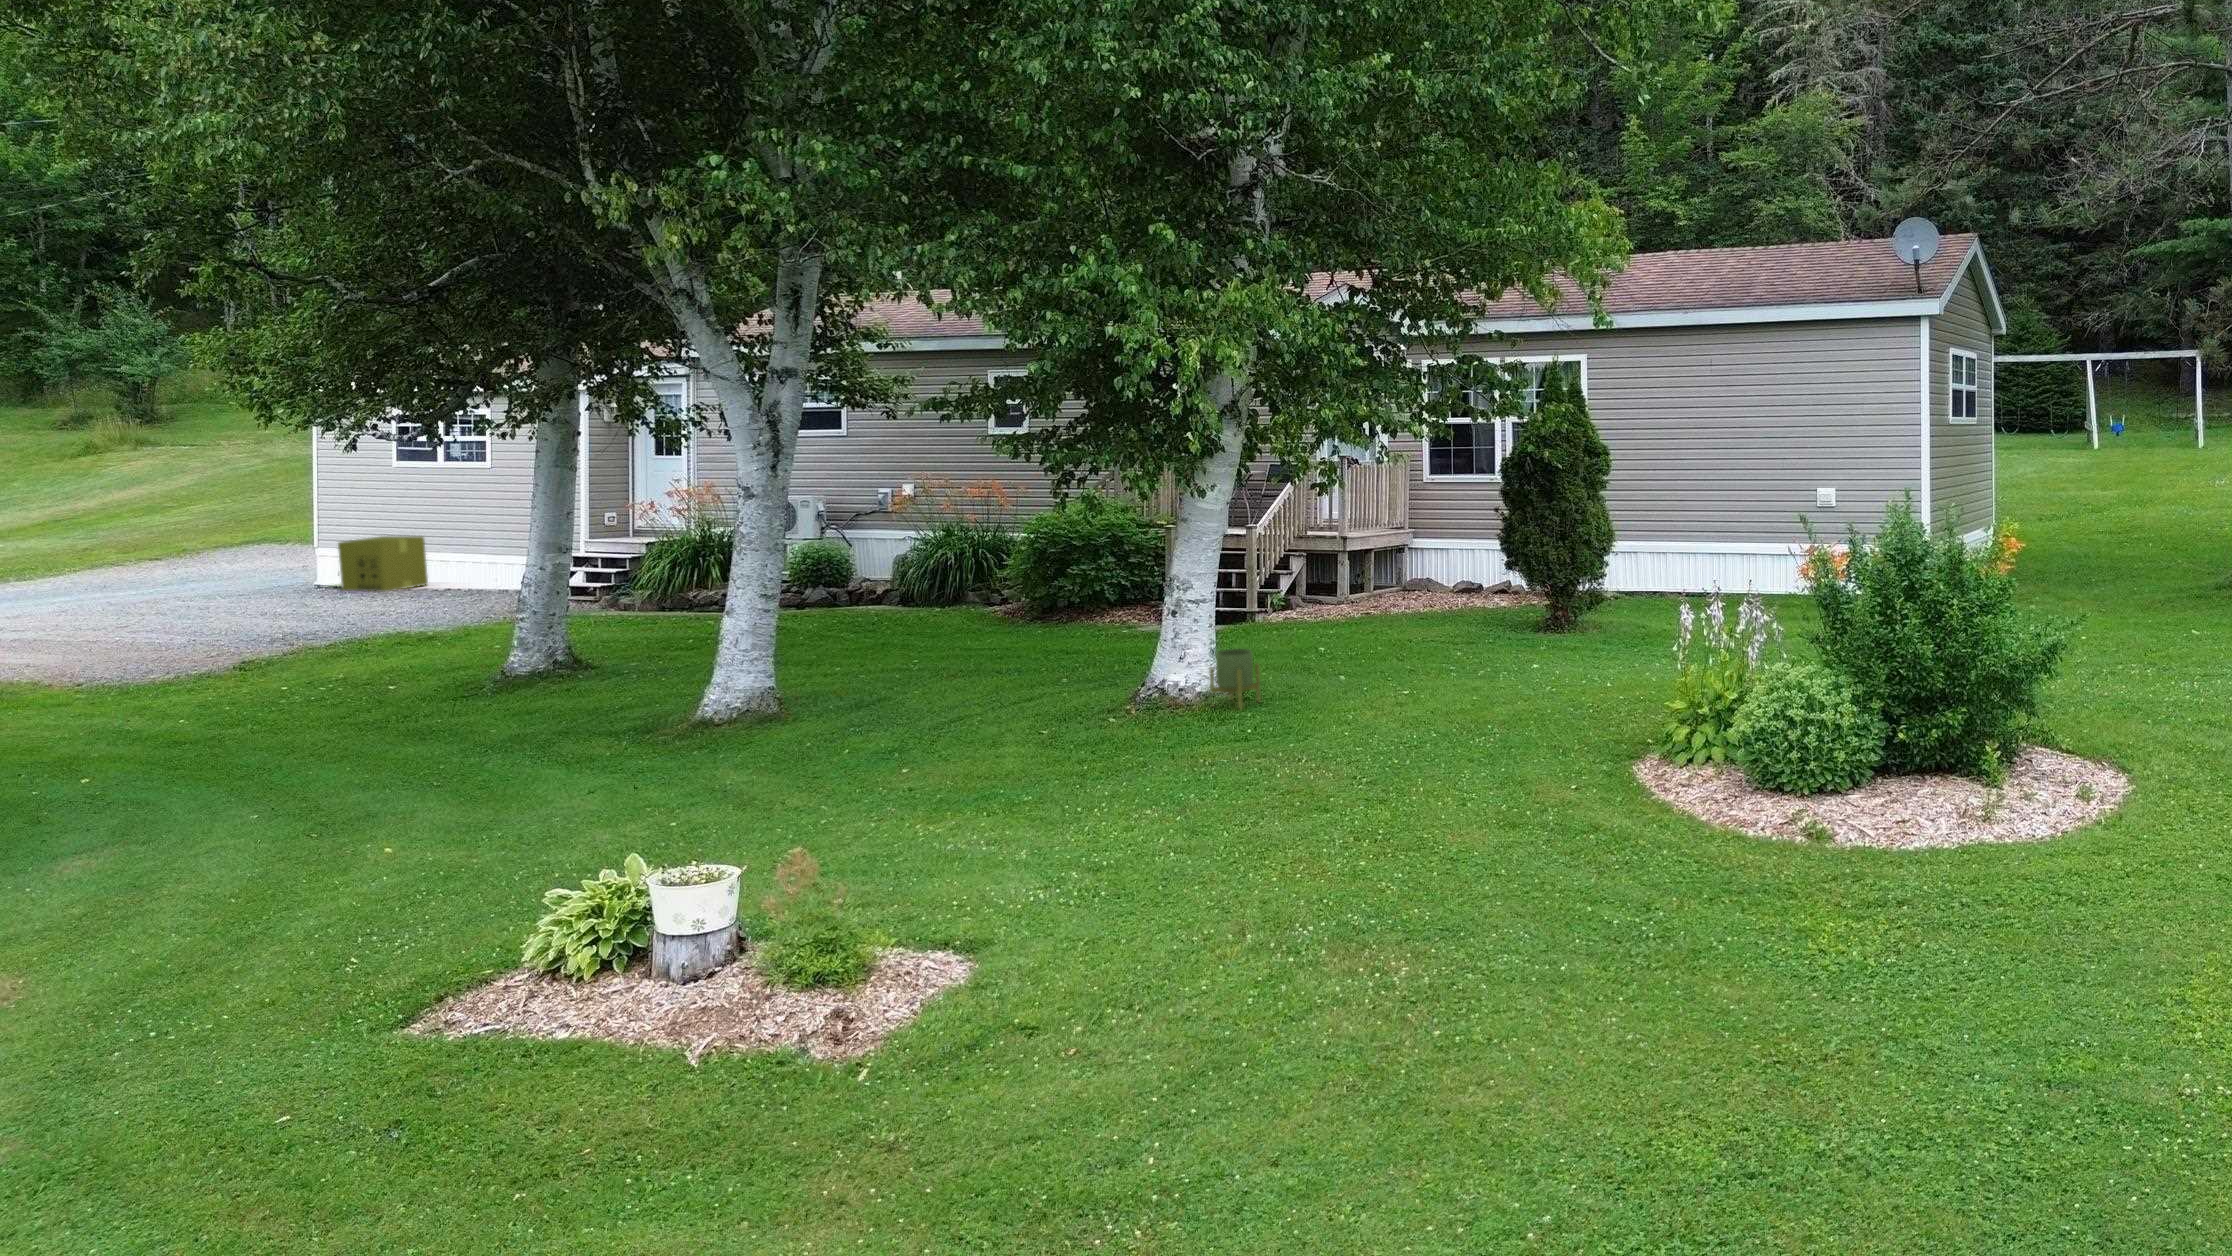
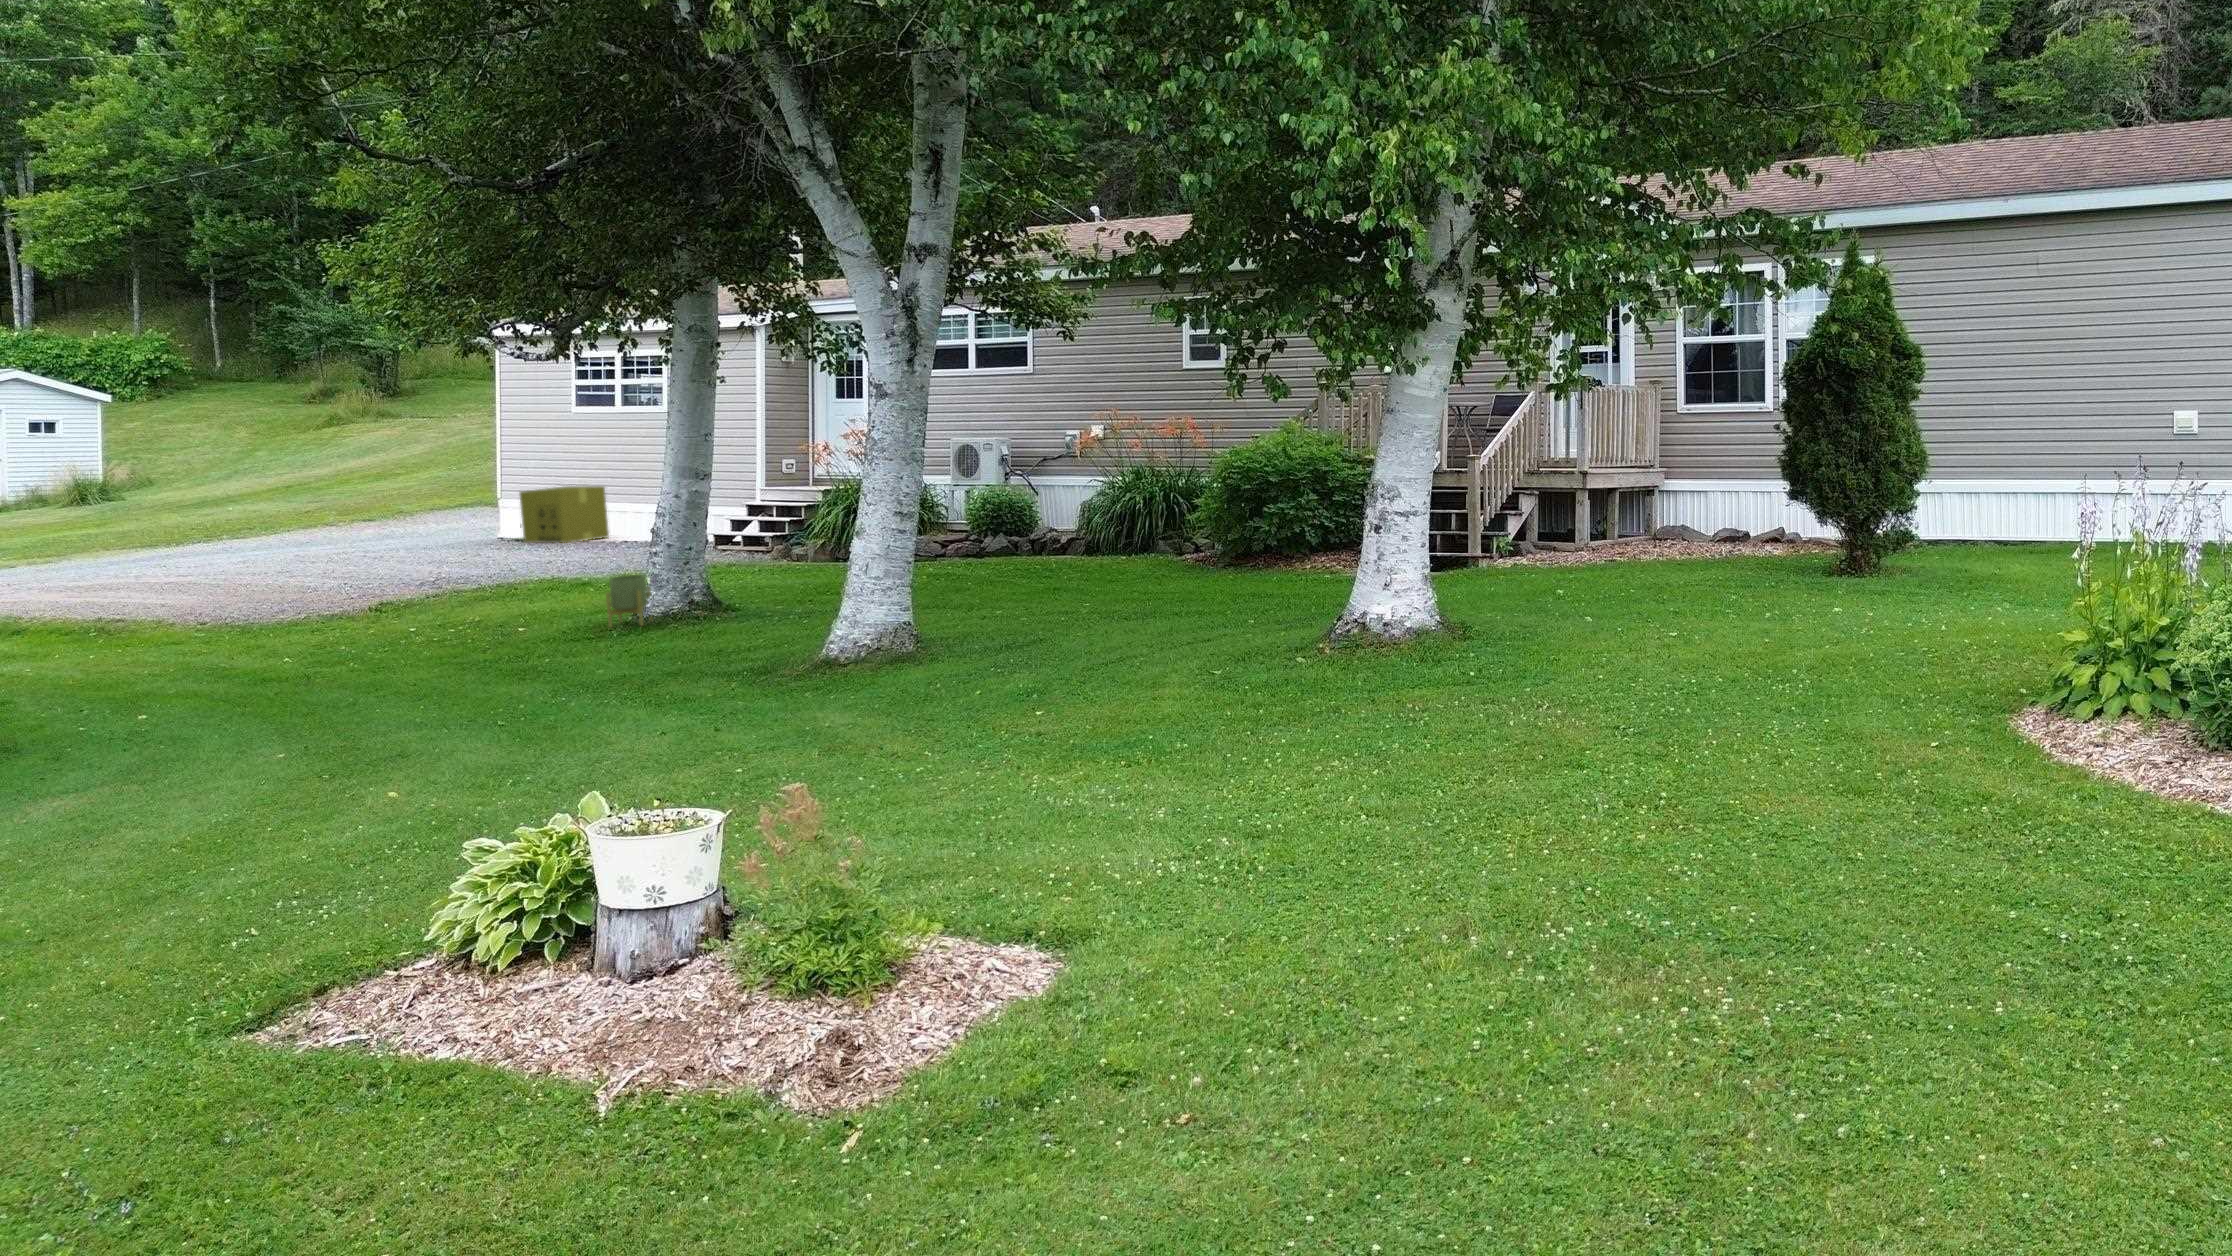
planter: present [1210,649,1261,709] -> present [606,575,653,627]

